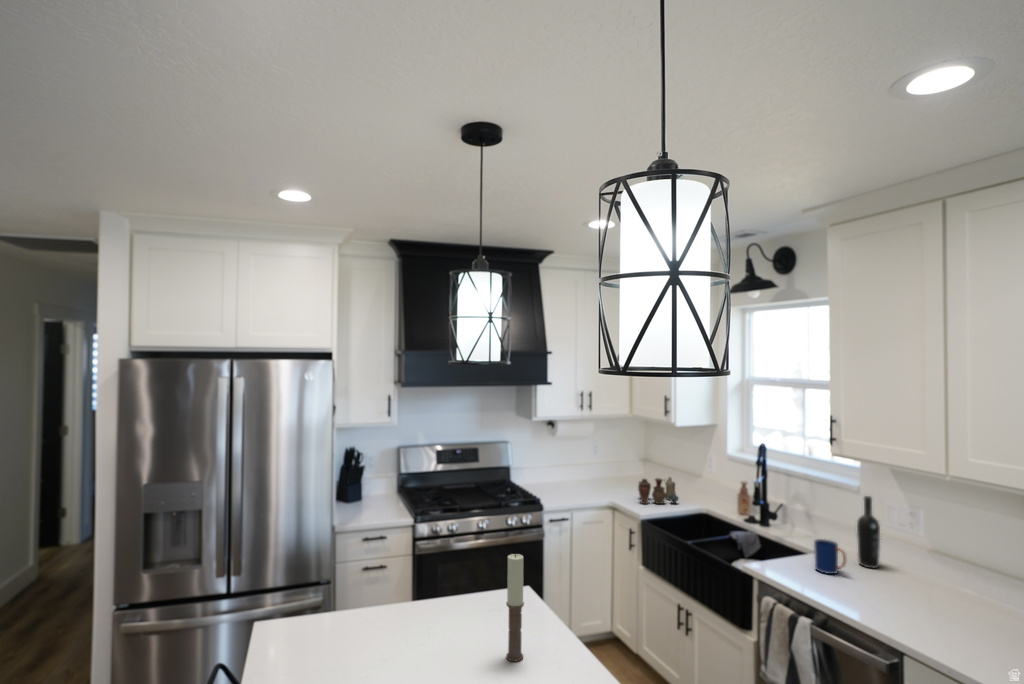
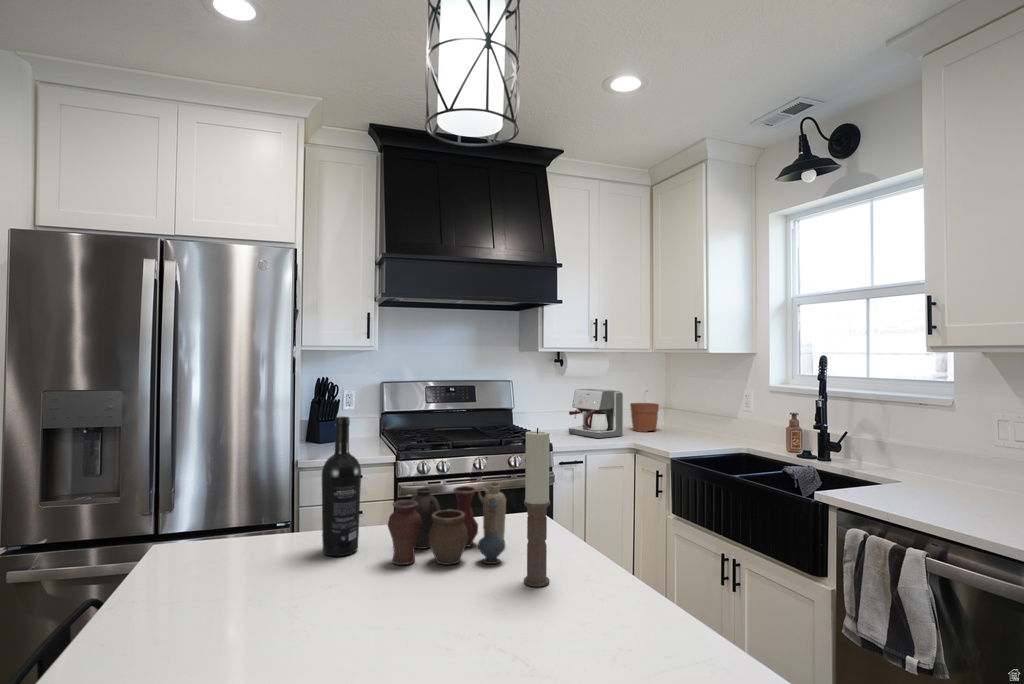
coffee maker: none [559,448,605,495] -> present [569,389,623,438]
plant pot: none [613,449,638,486] -> present [630,403,659,432]
vase: present [638,477,679,504] -> present [388,483,506,565]
wine bottle: present [857,496,880,568] -> present [322,417,361,556]
mug: present [814,539,846,574] -> none [909,459,955,500]

